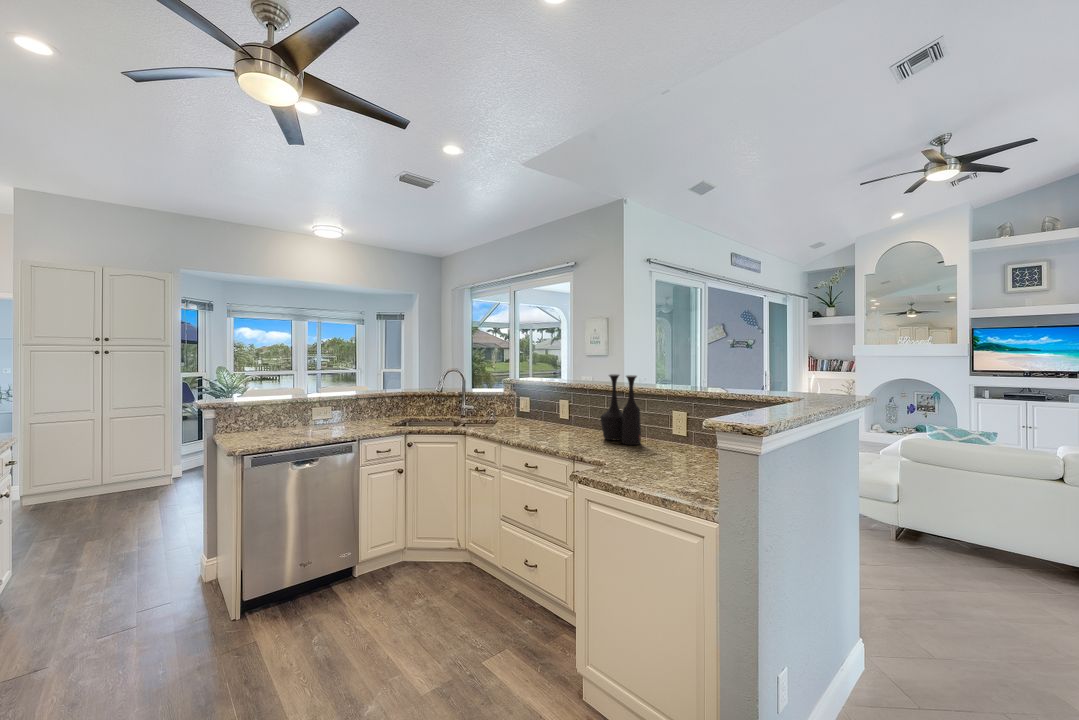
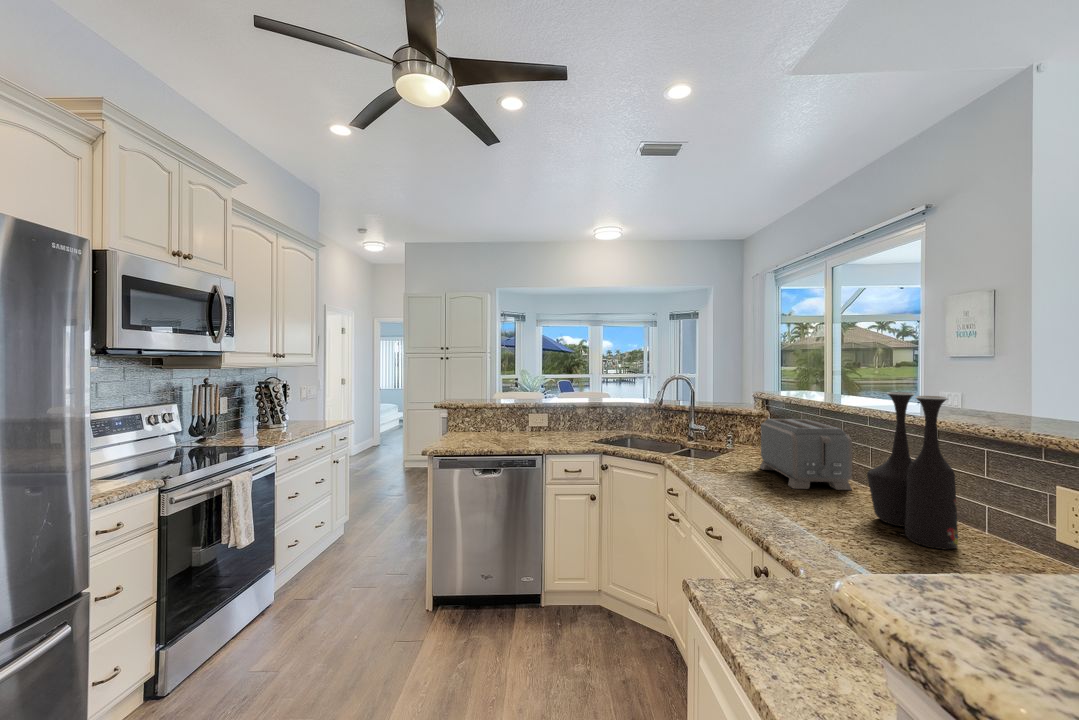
toaster: none [526,394,581,434] -> present [760,419,852,490]

